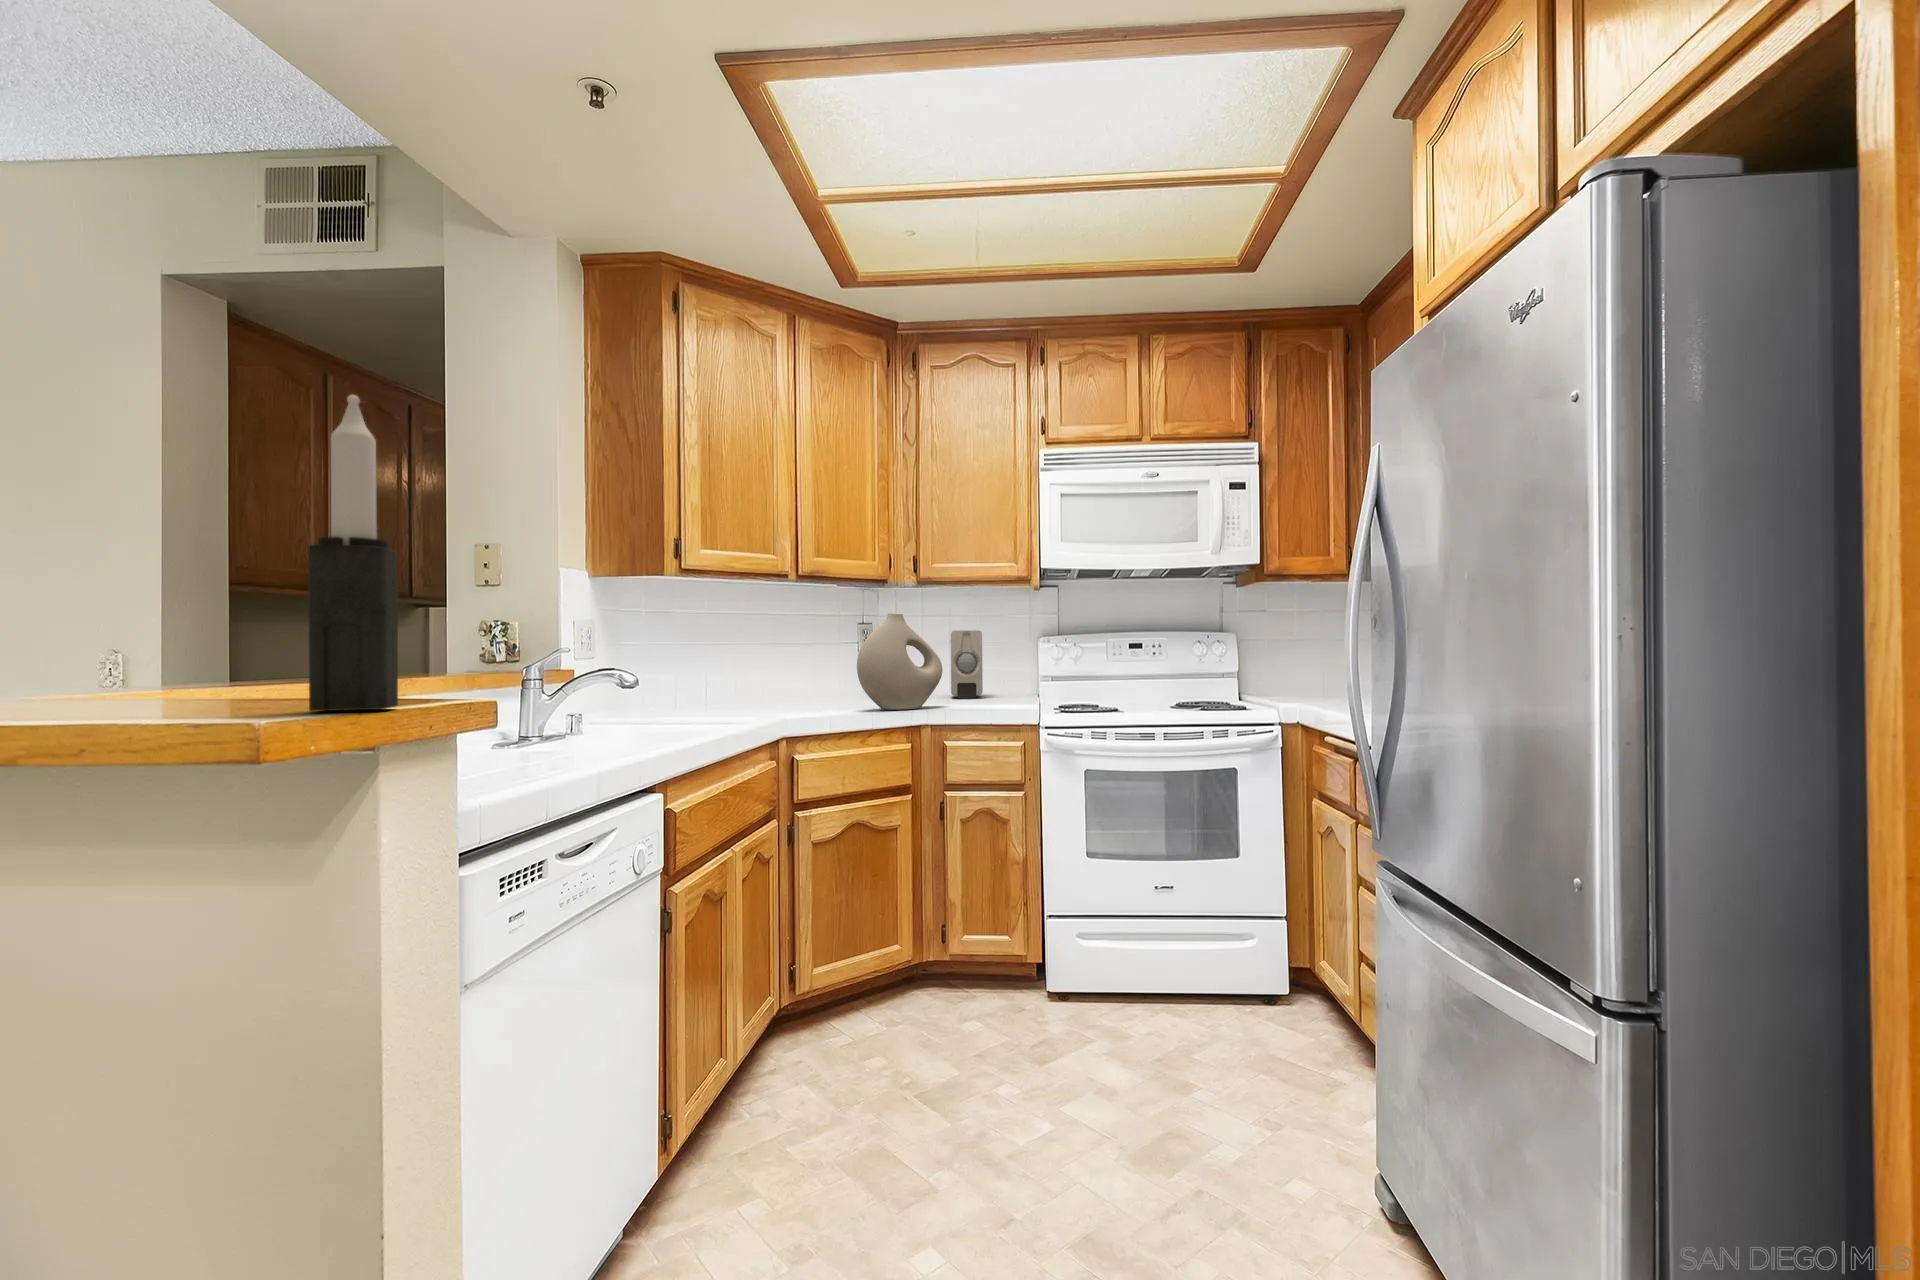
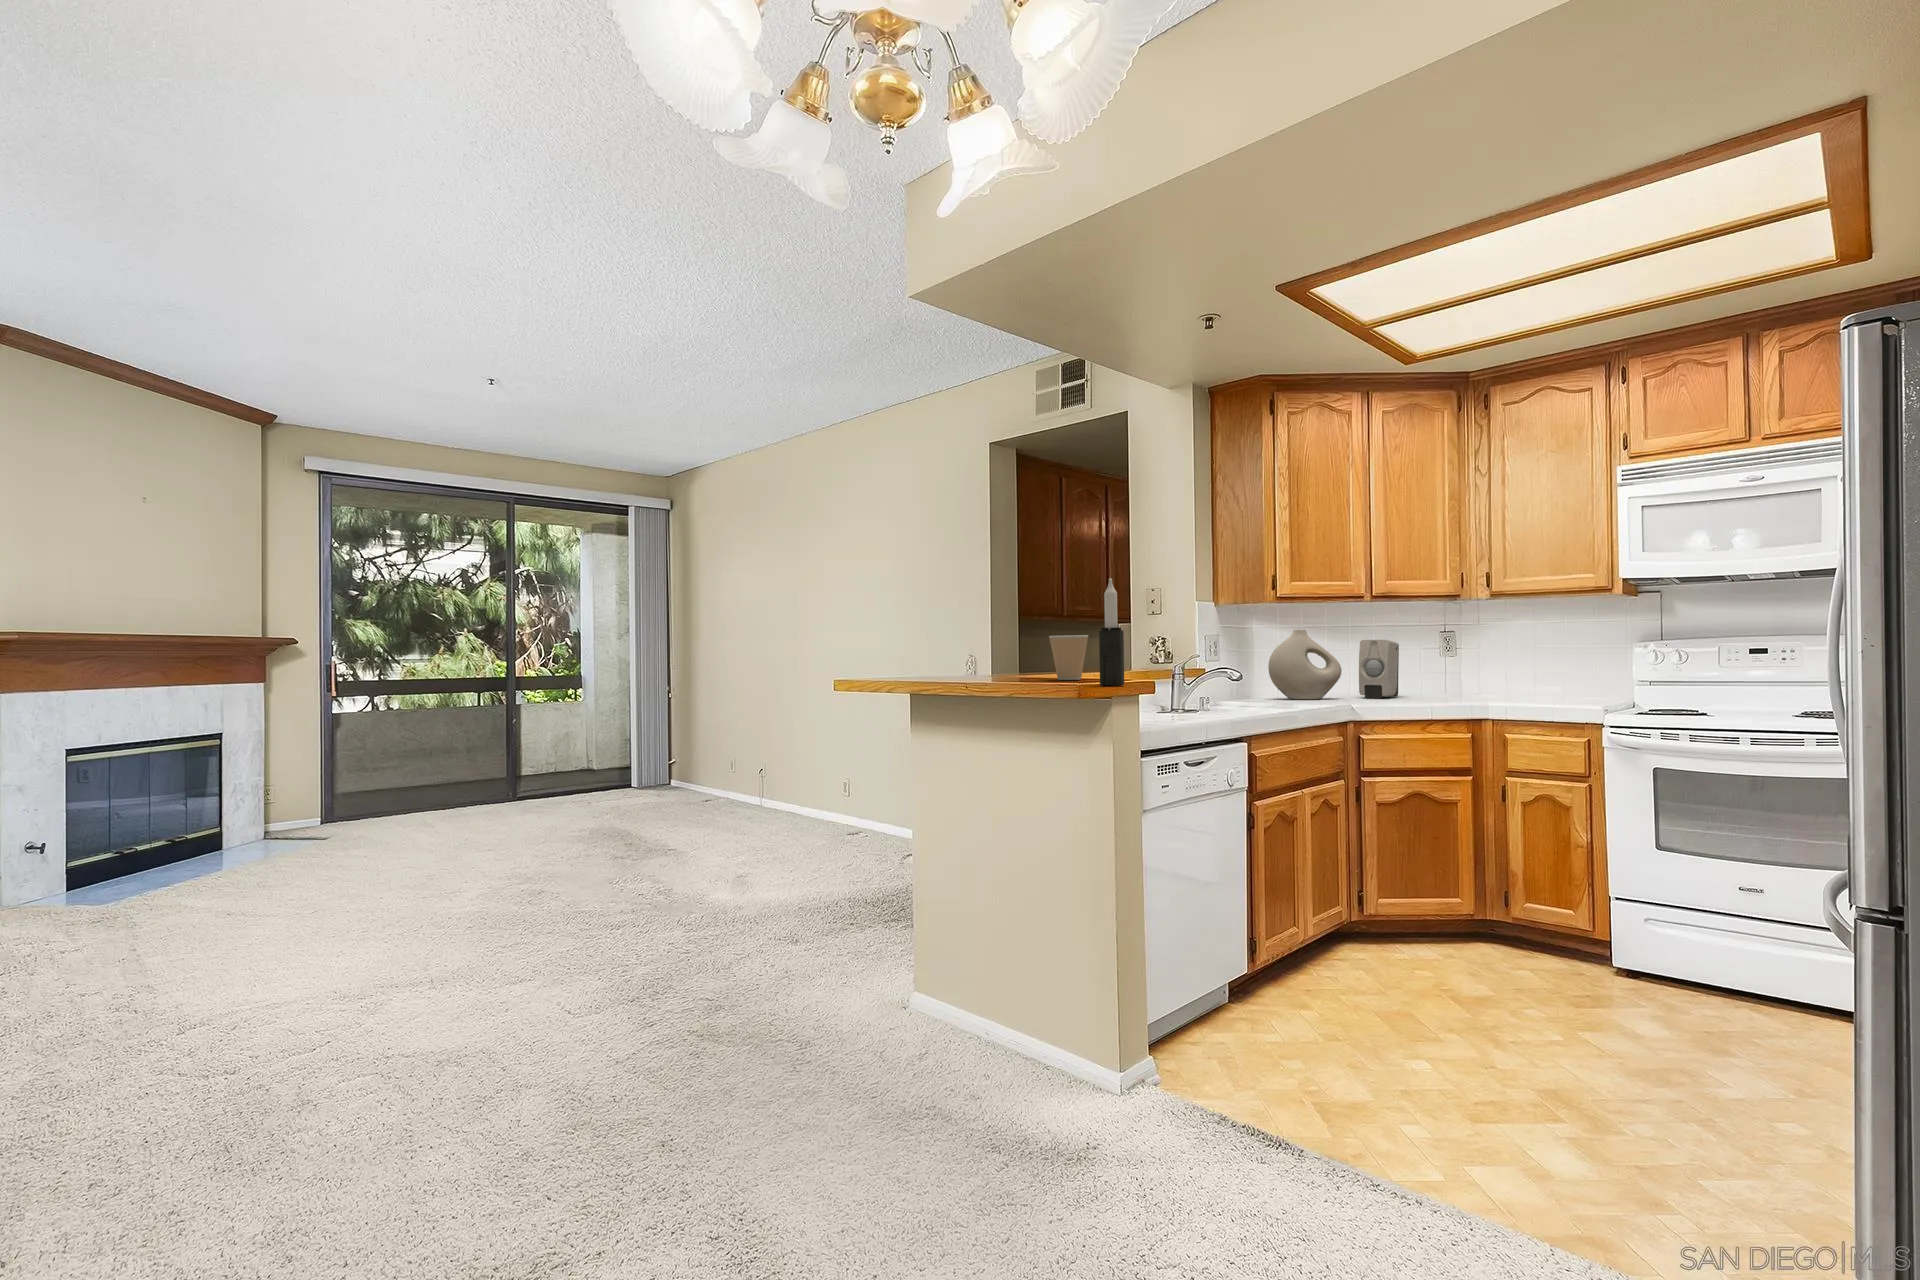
coffee cup: none [170,577,308,697] -> present [1049,635,1088,680]
vase: present [857,613,943,710] -> present [1268,630,1342,699]
soap dispenser: present [951,630,983,699] -> present [1359,640,1399,699]

